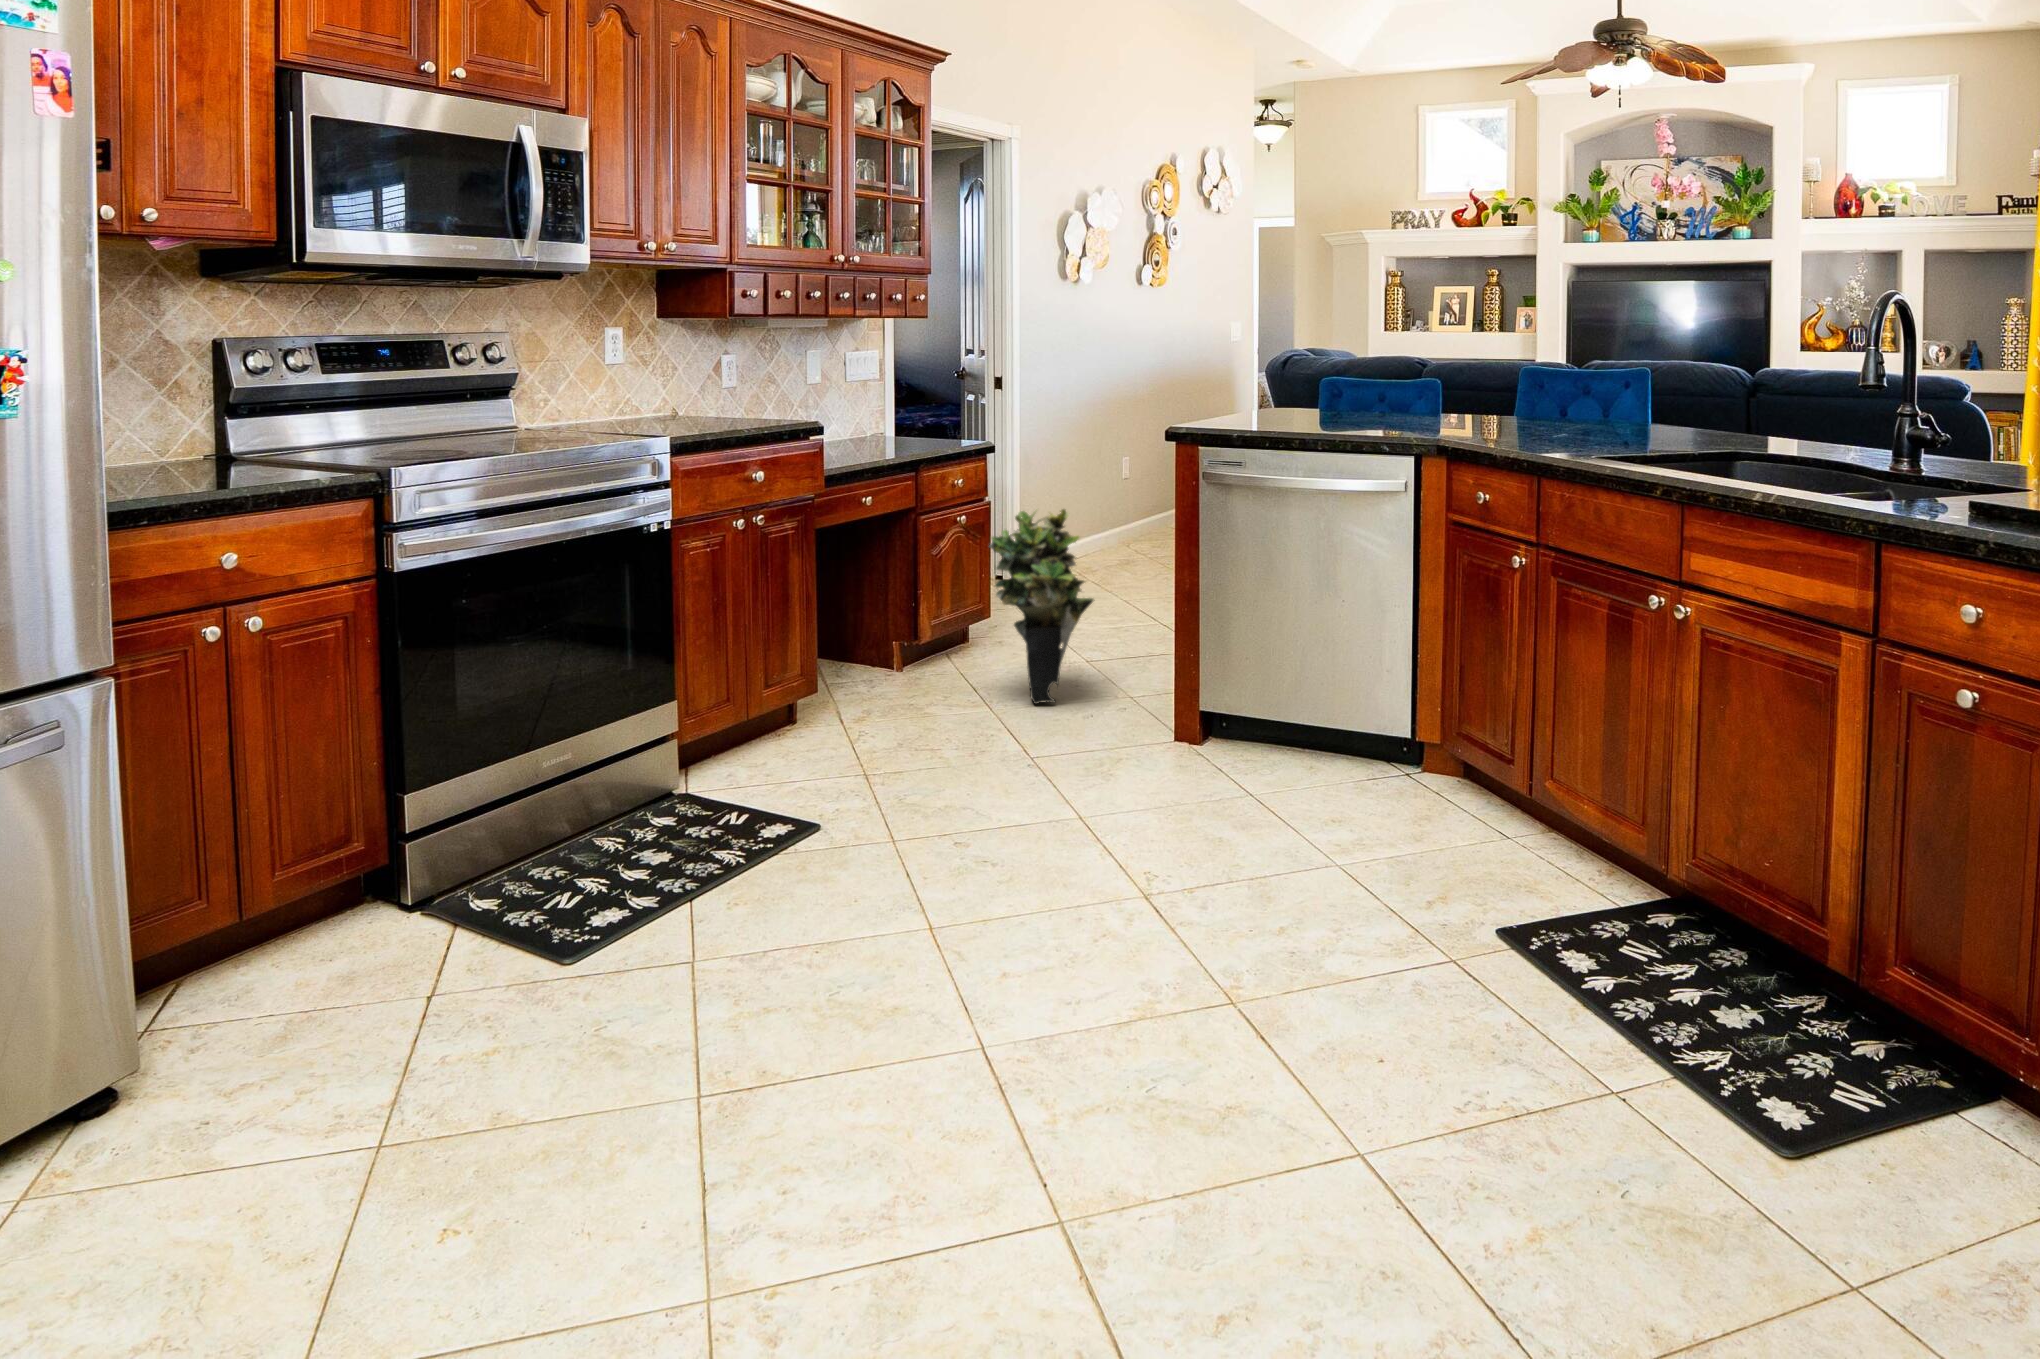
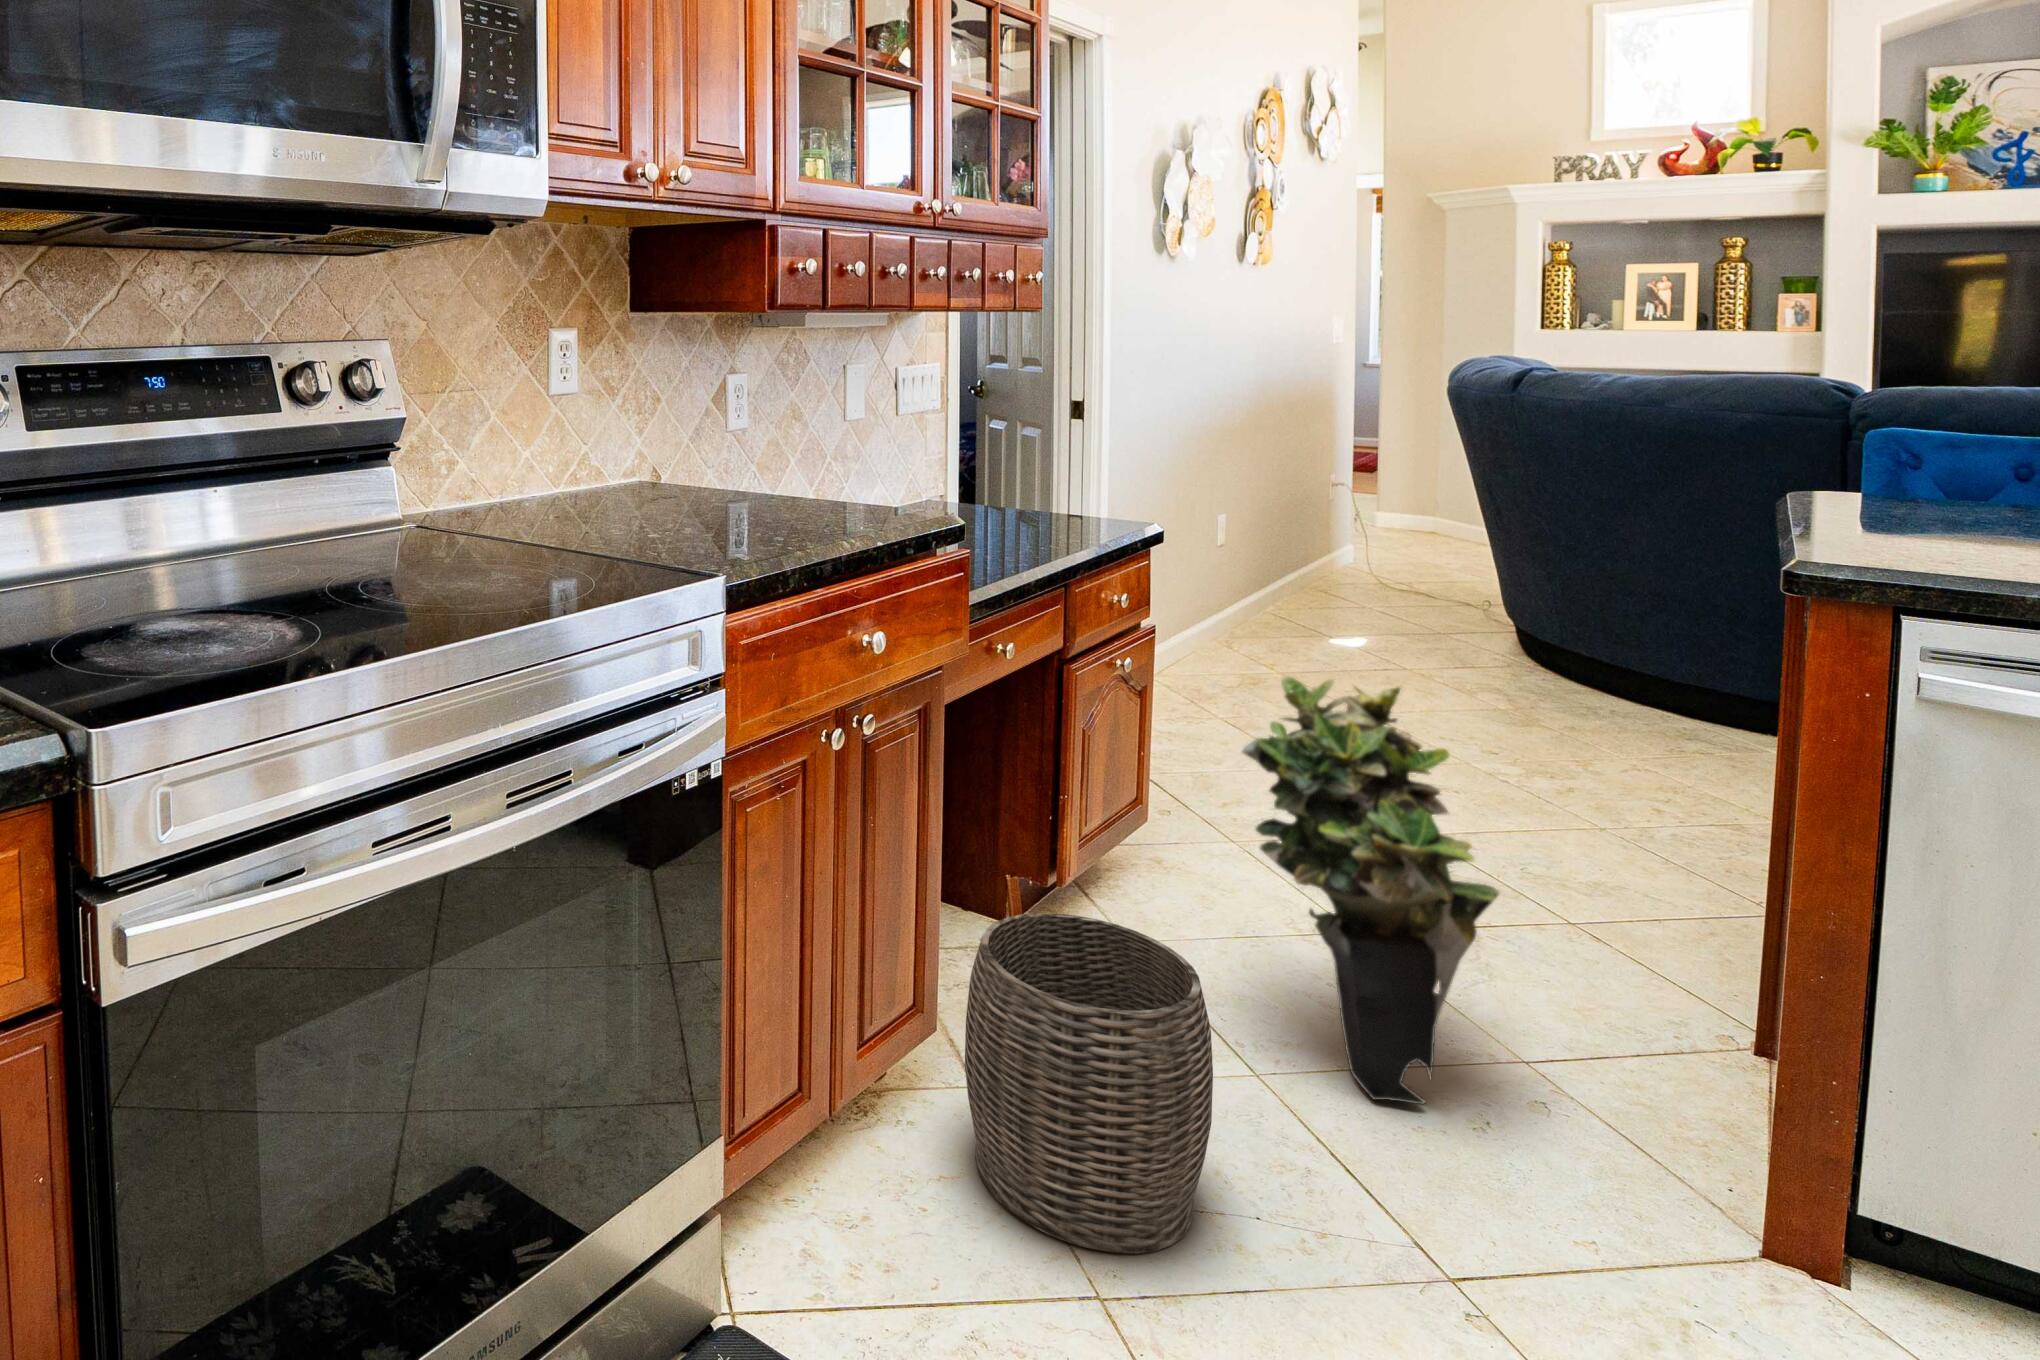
woven basket: none [821,621,931,754] -> present [965,913,1213,1253]

